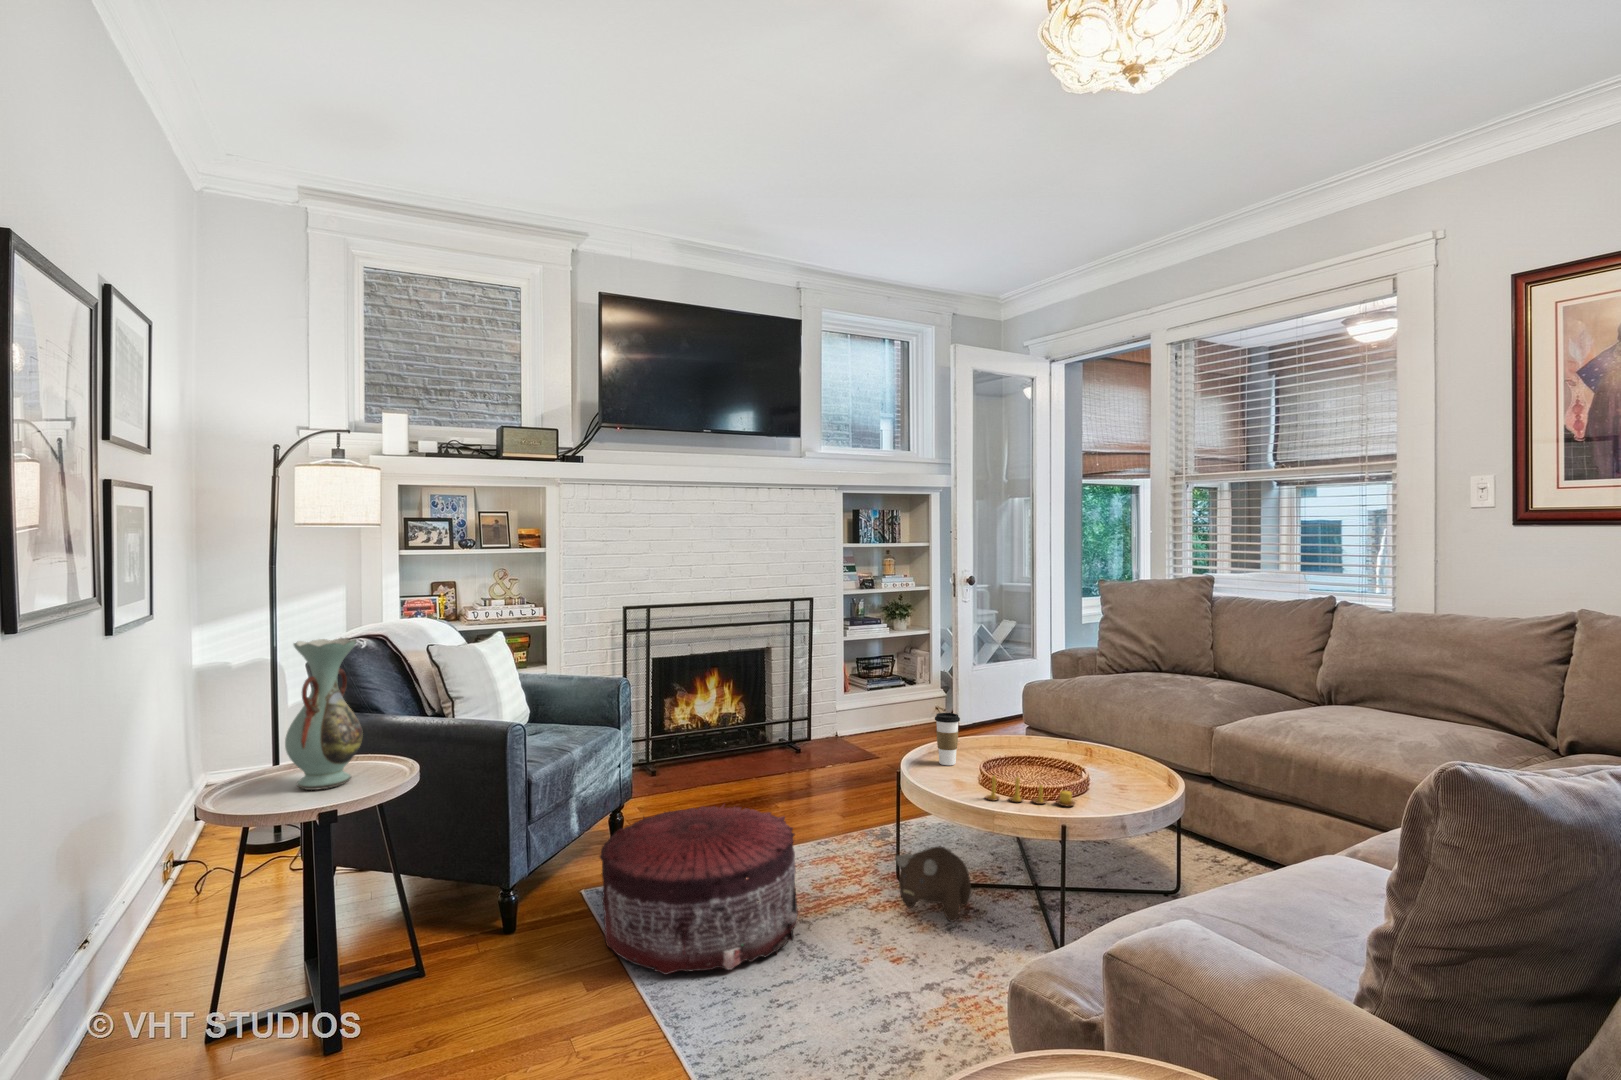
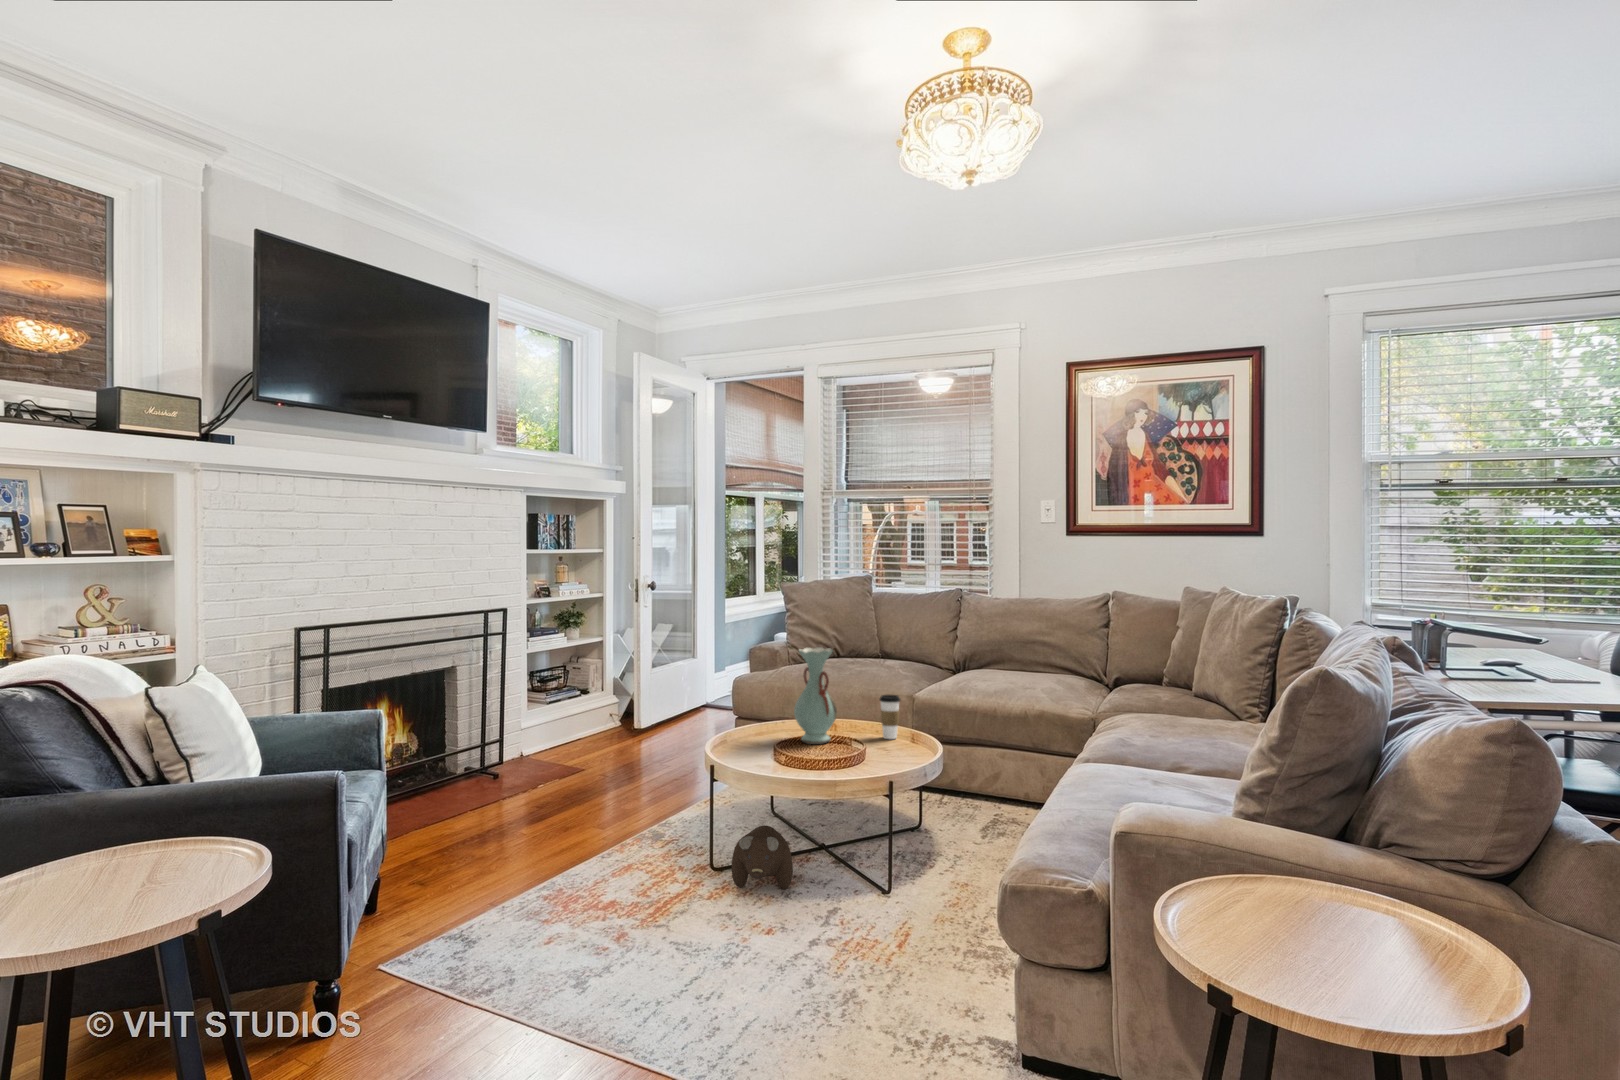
decorative vase: present [285,638,363,790] -> present [794,647,837,744]
coffee cup: present [935,713,960,765] -> present [879,695,900,739]
candle: present [985,776,1075,806] -> none [817,747,887,773]
pouf: present [600,805,798,974] -> none [443,824,672,1012]

